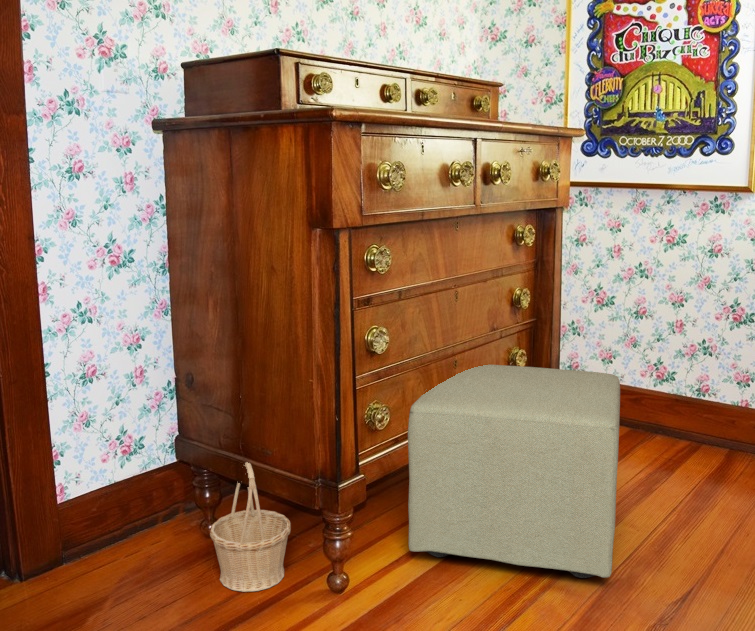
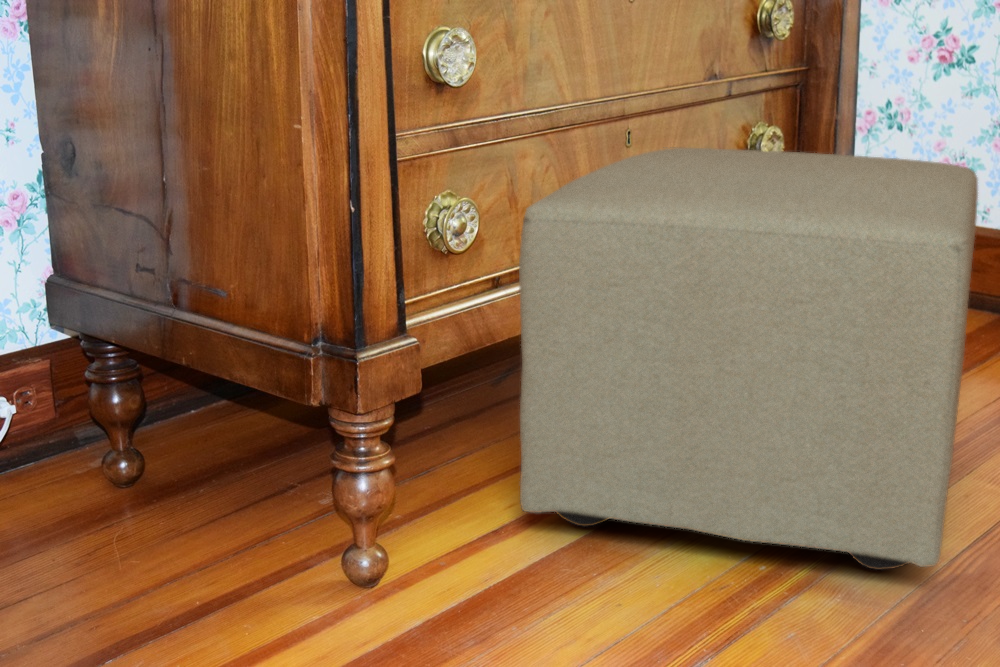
basket: present [210,462,291,592] -> none [105,319,275,581]

